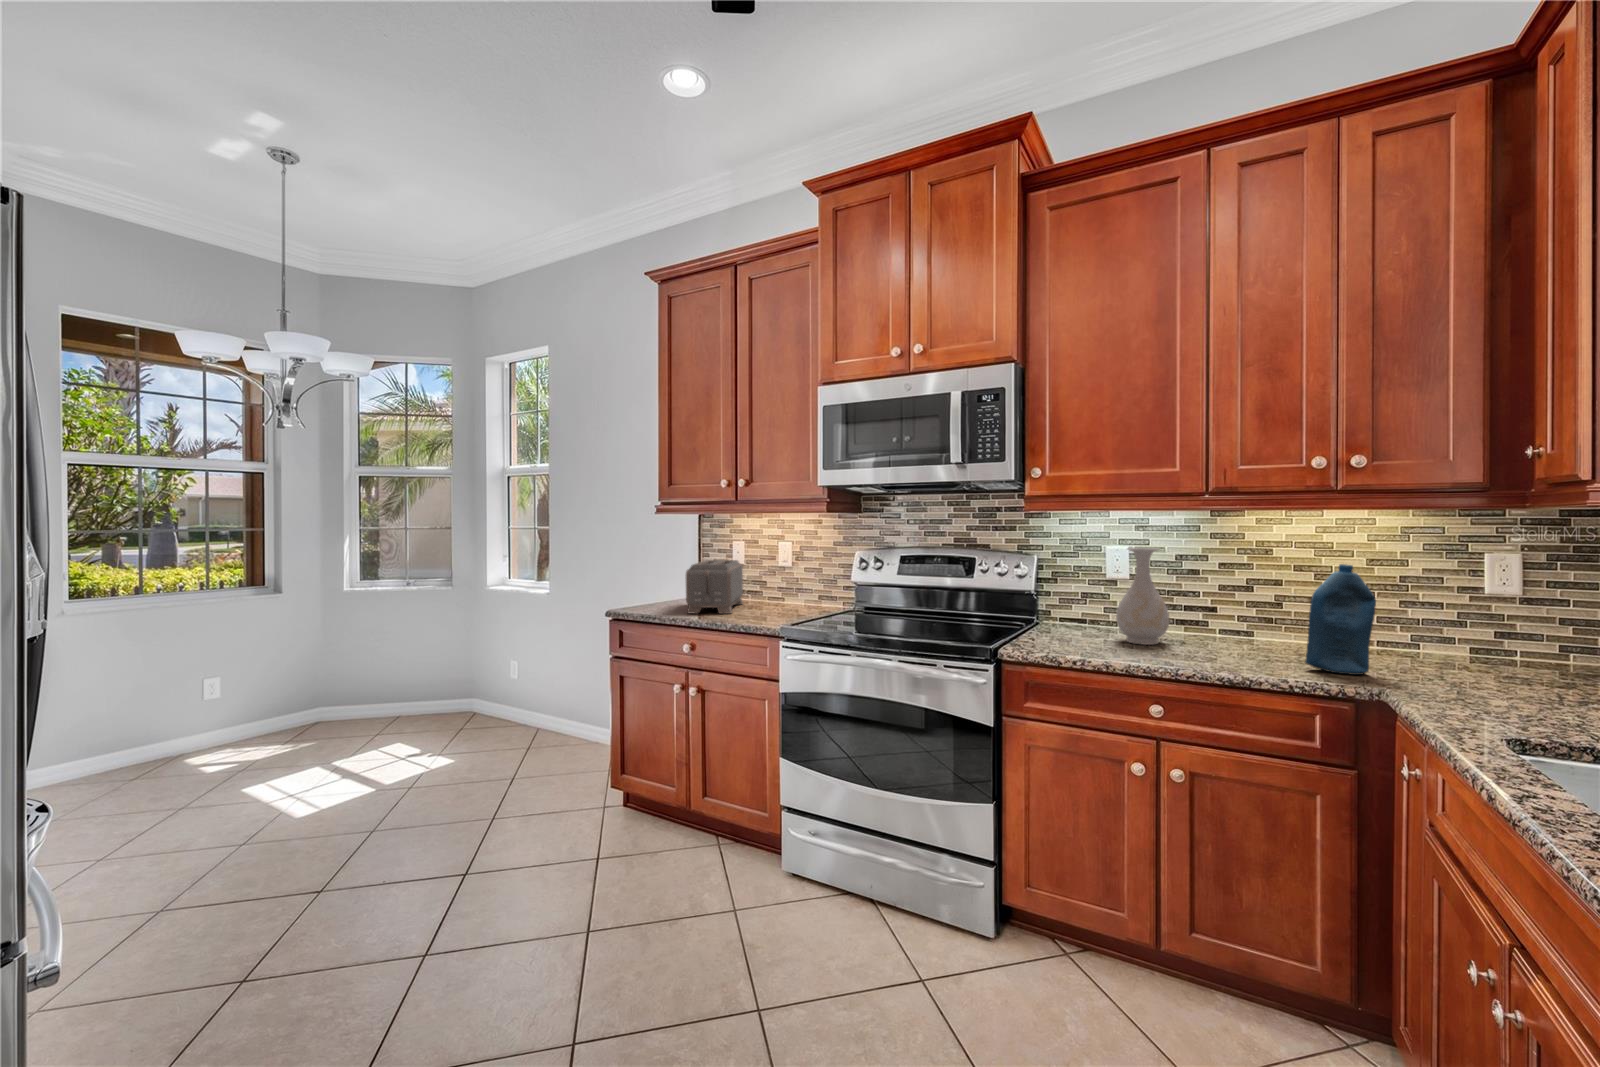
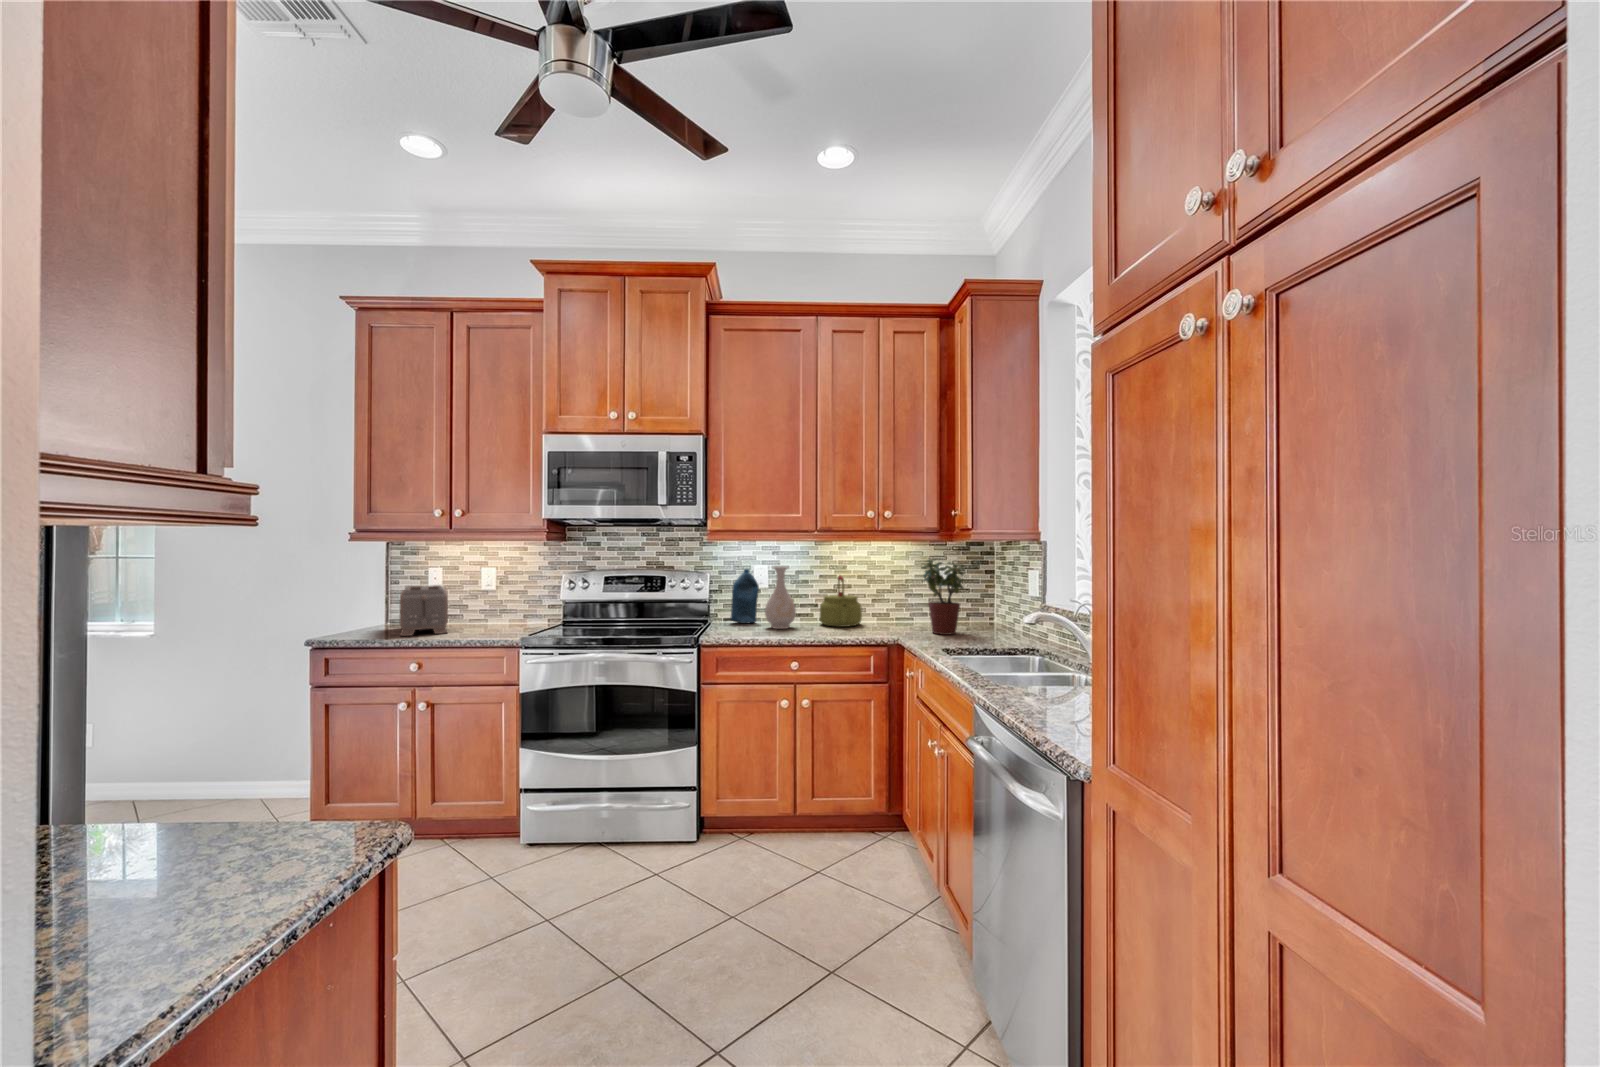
potted plant: none [1430,540,1558,692] -> present [921,559,964,635]
bottle: present [1305,564,1376,675] -> present [731,569,759,623]
kettle: none [1216,565,1299,651] -> present [820,576,862,627]

